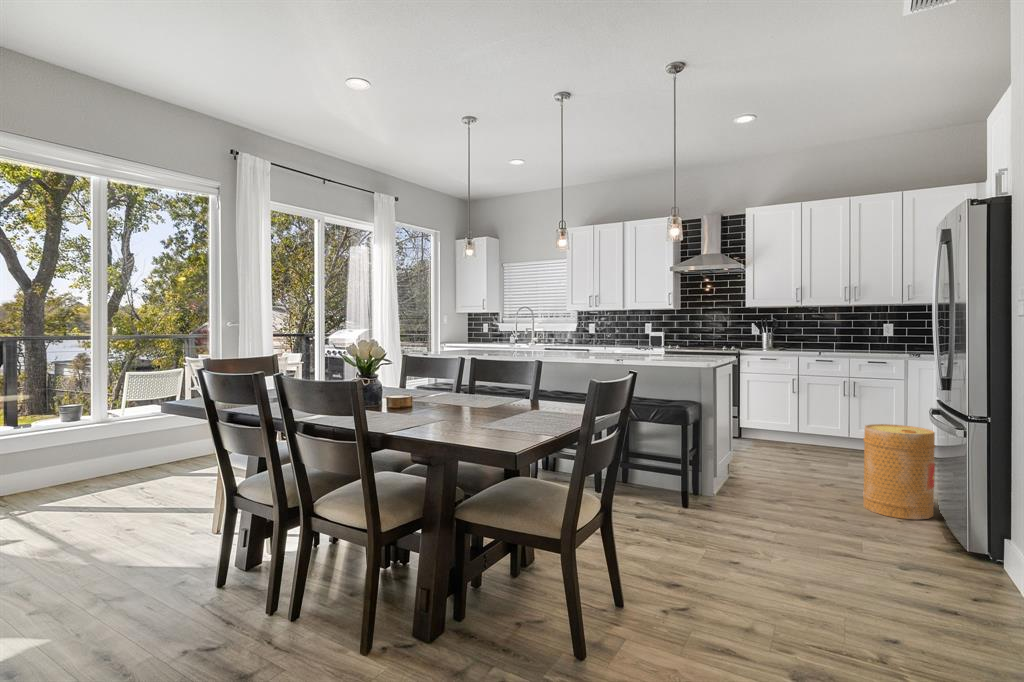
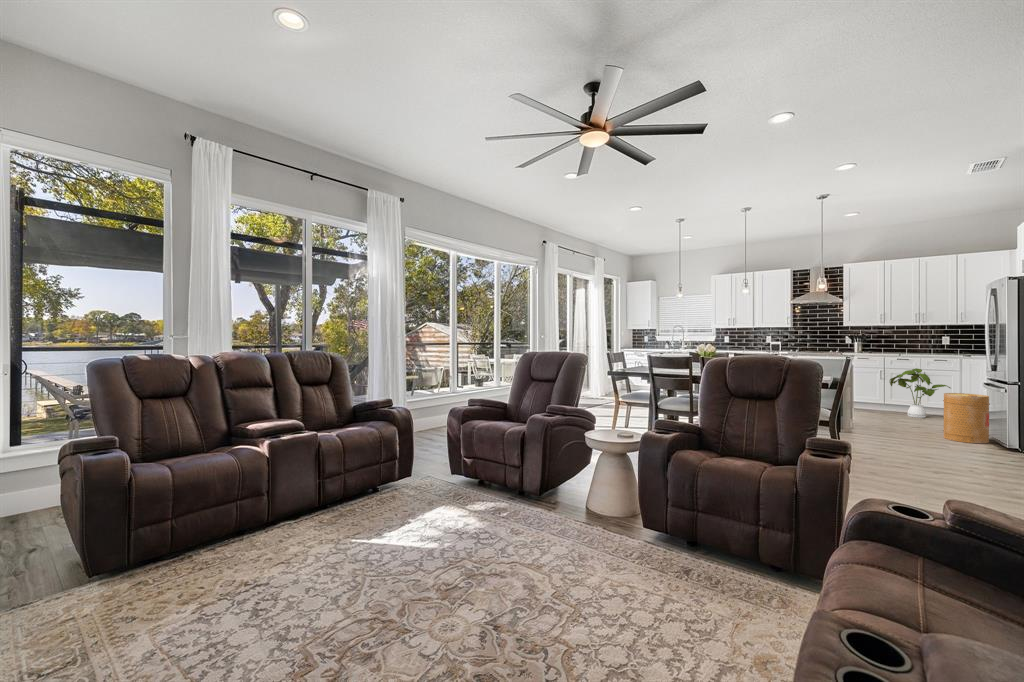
house plant: none [802,376,890,455] -> present [890,368,950,418]

